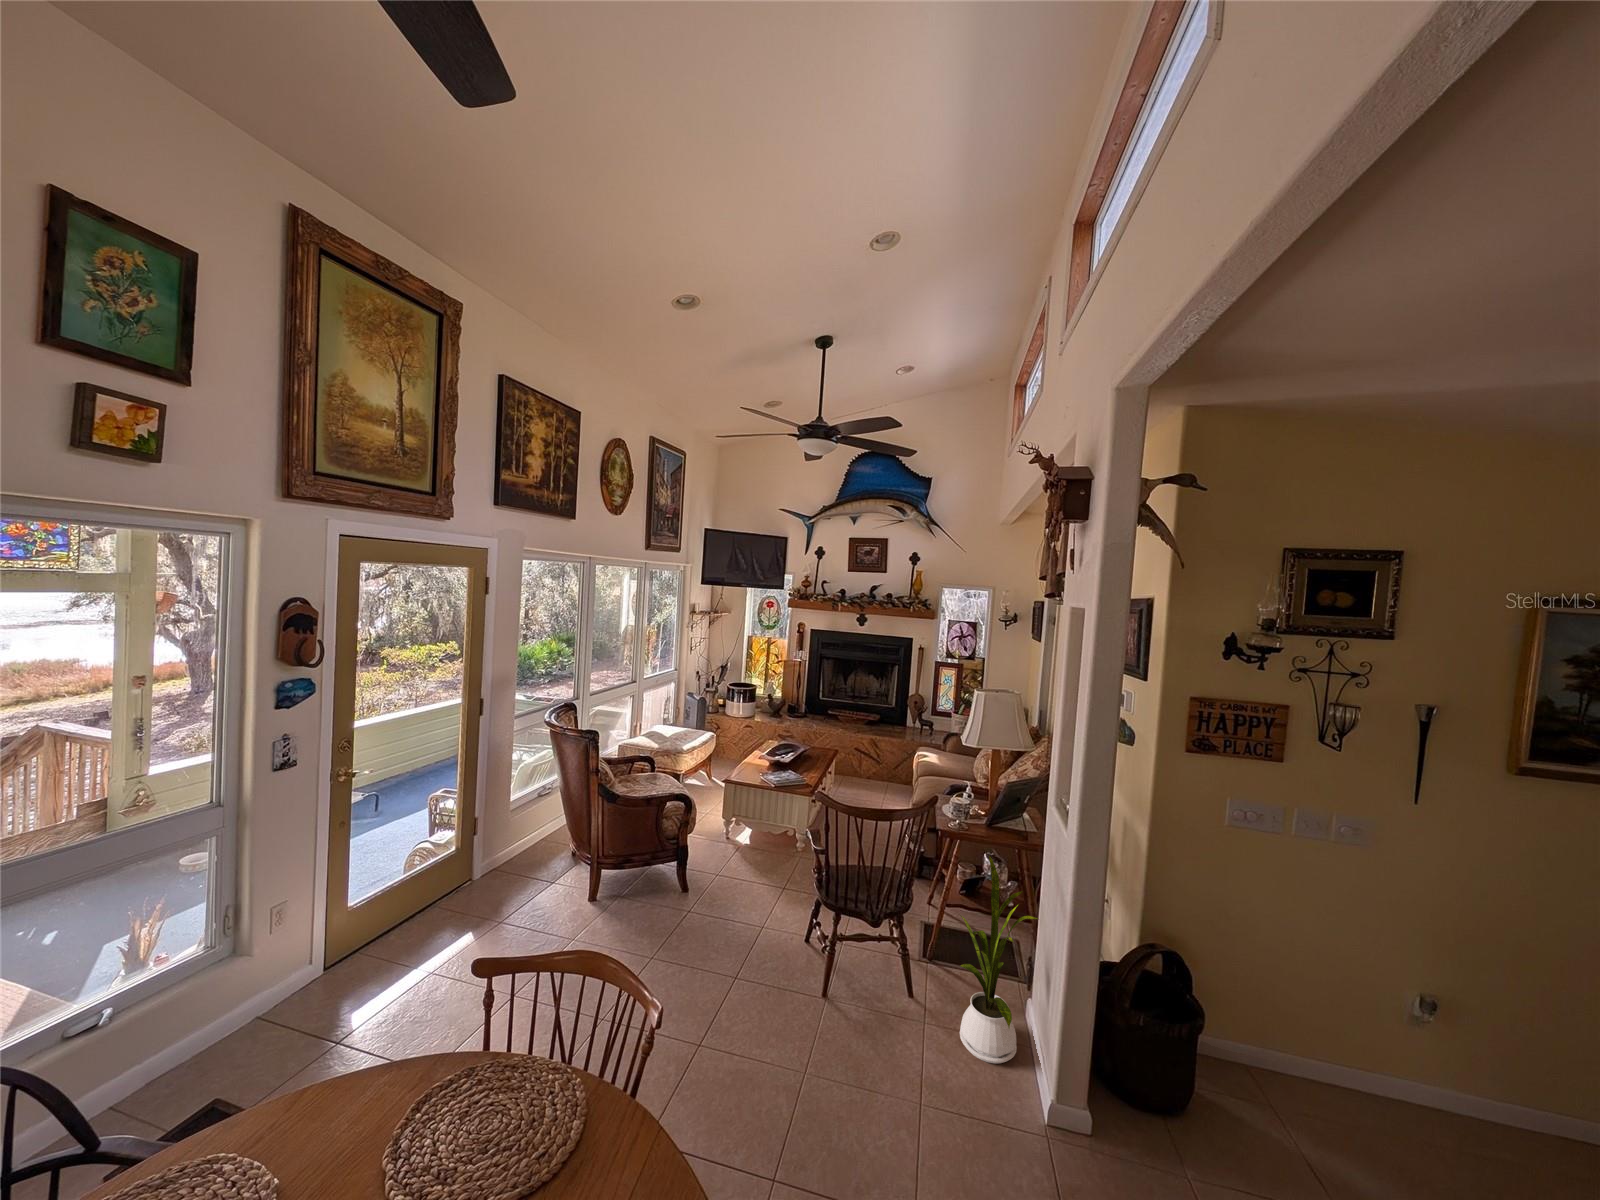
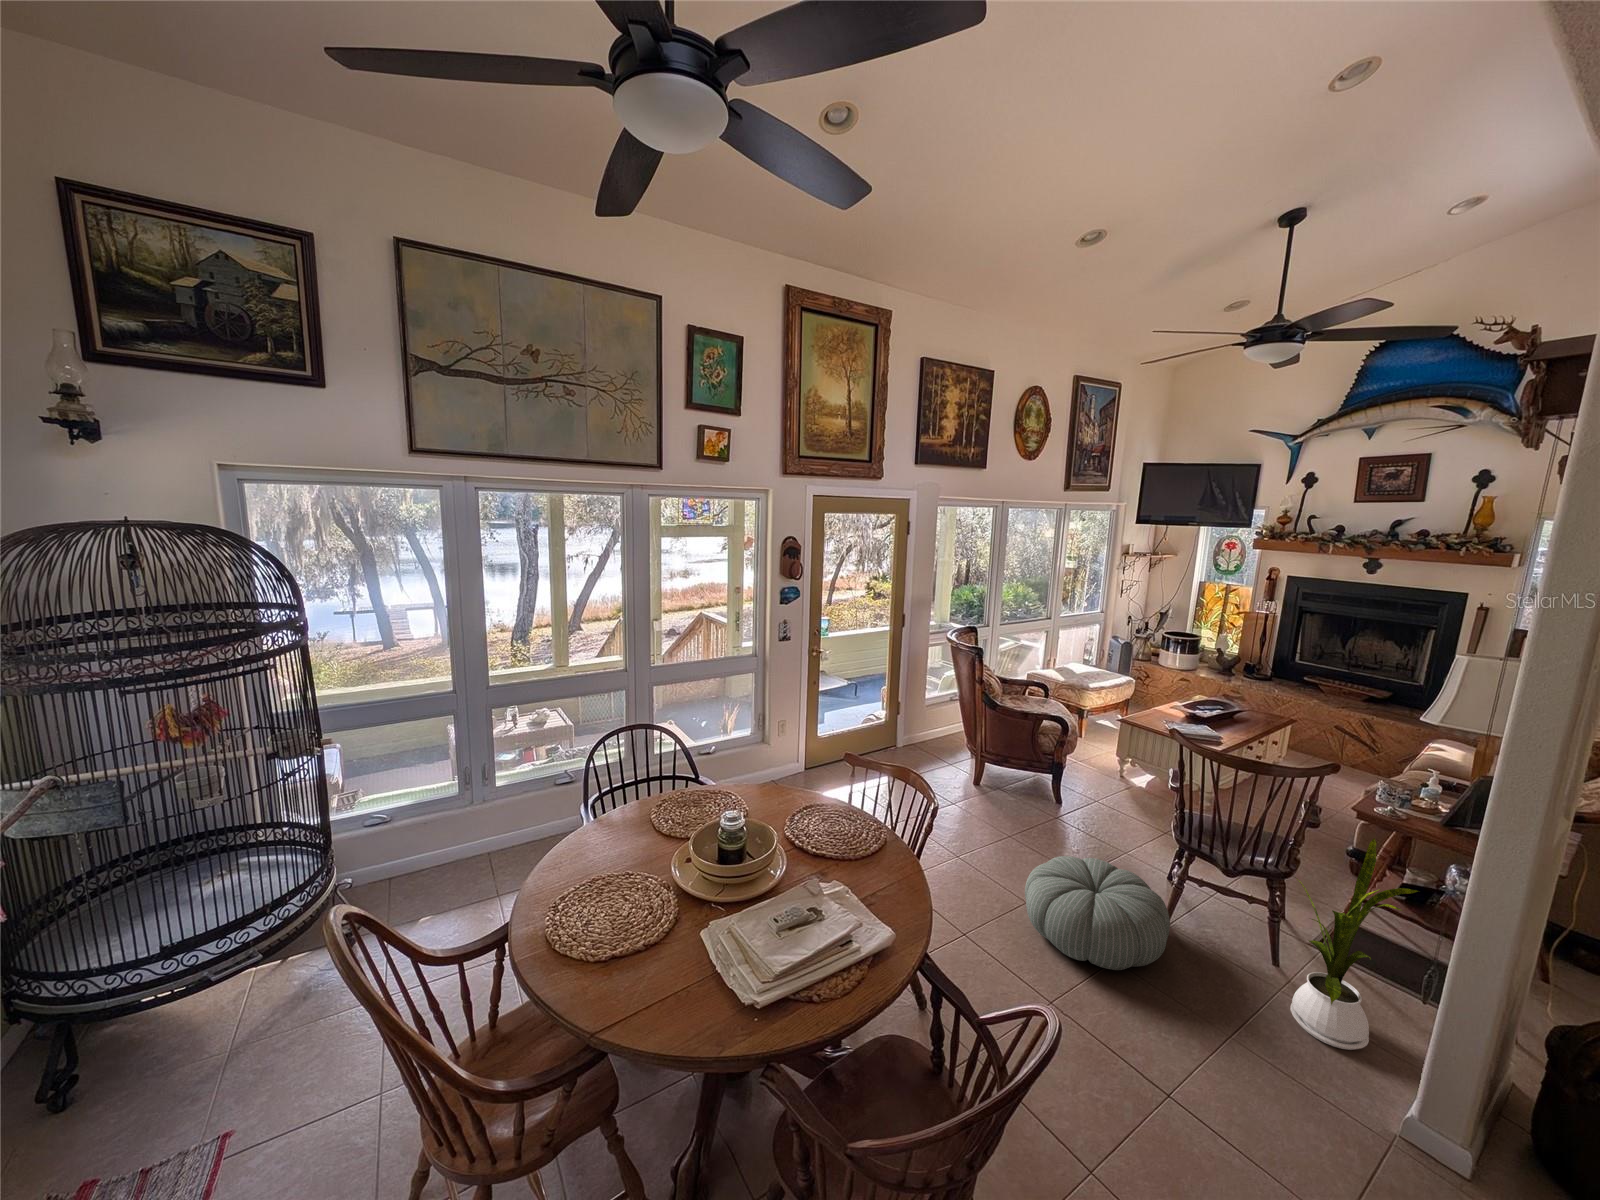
pouf: none [717,957,868,1106] -> present [1025,856,1170,970]

